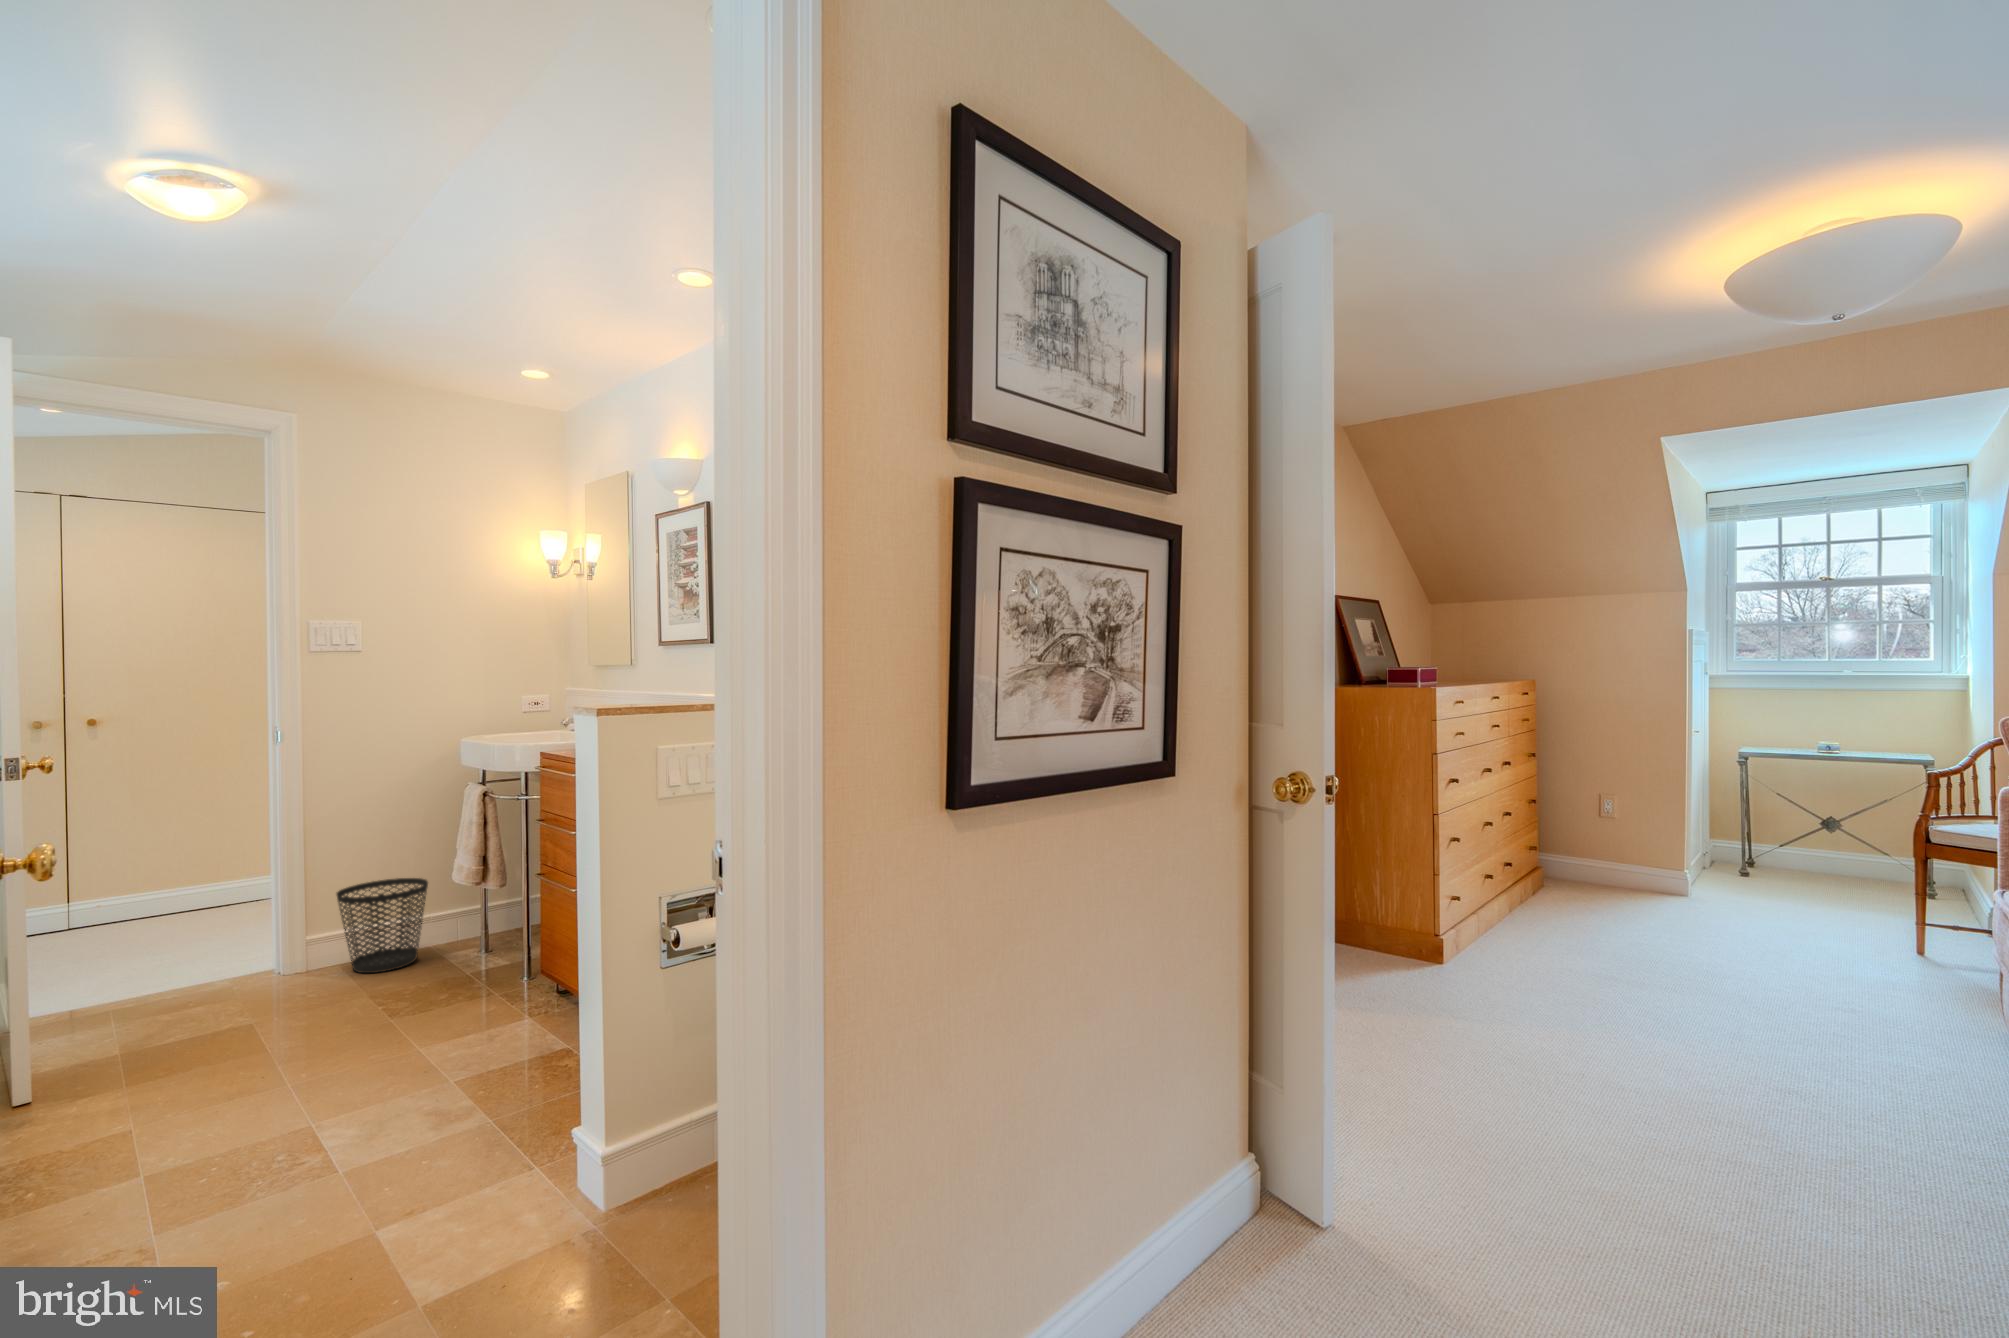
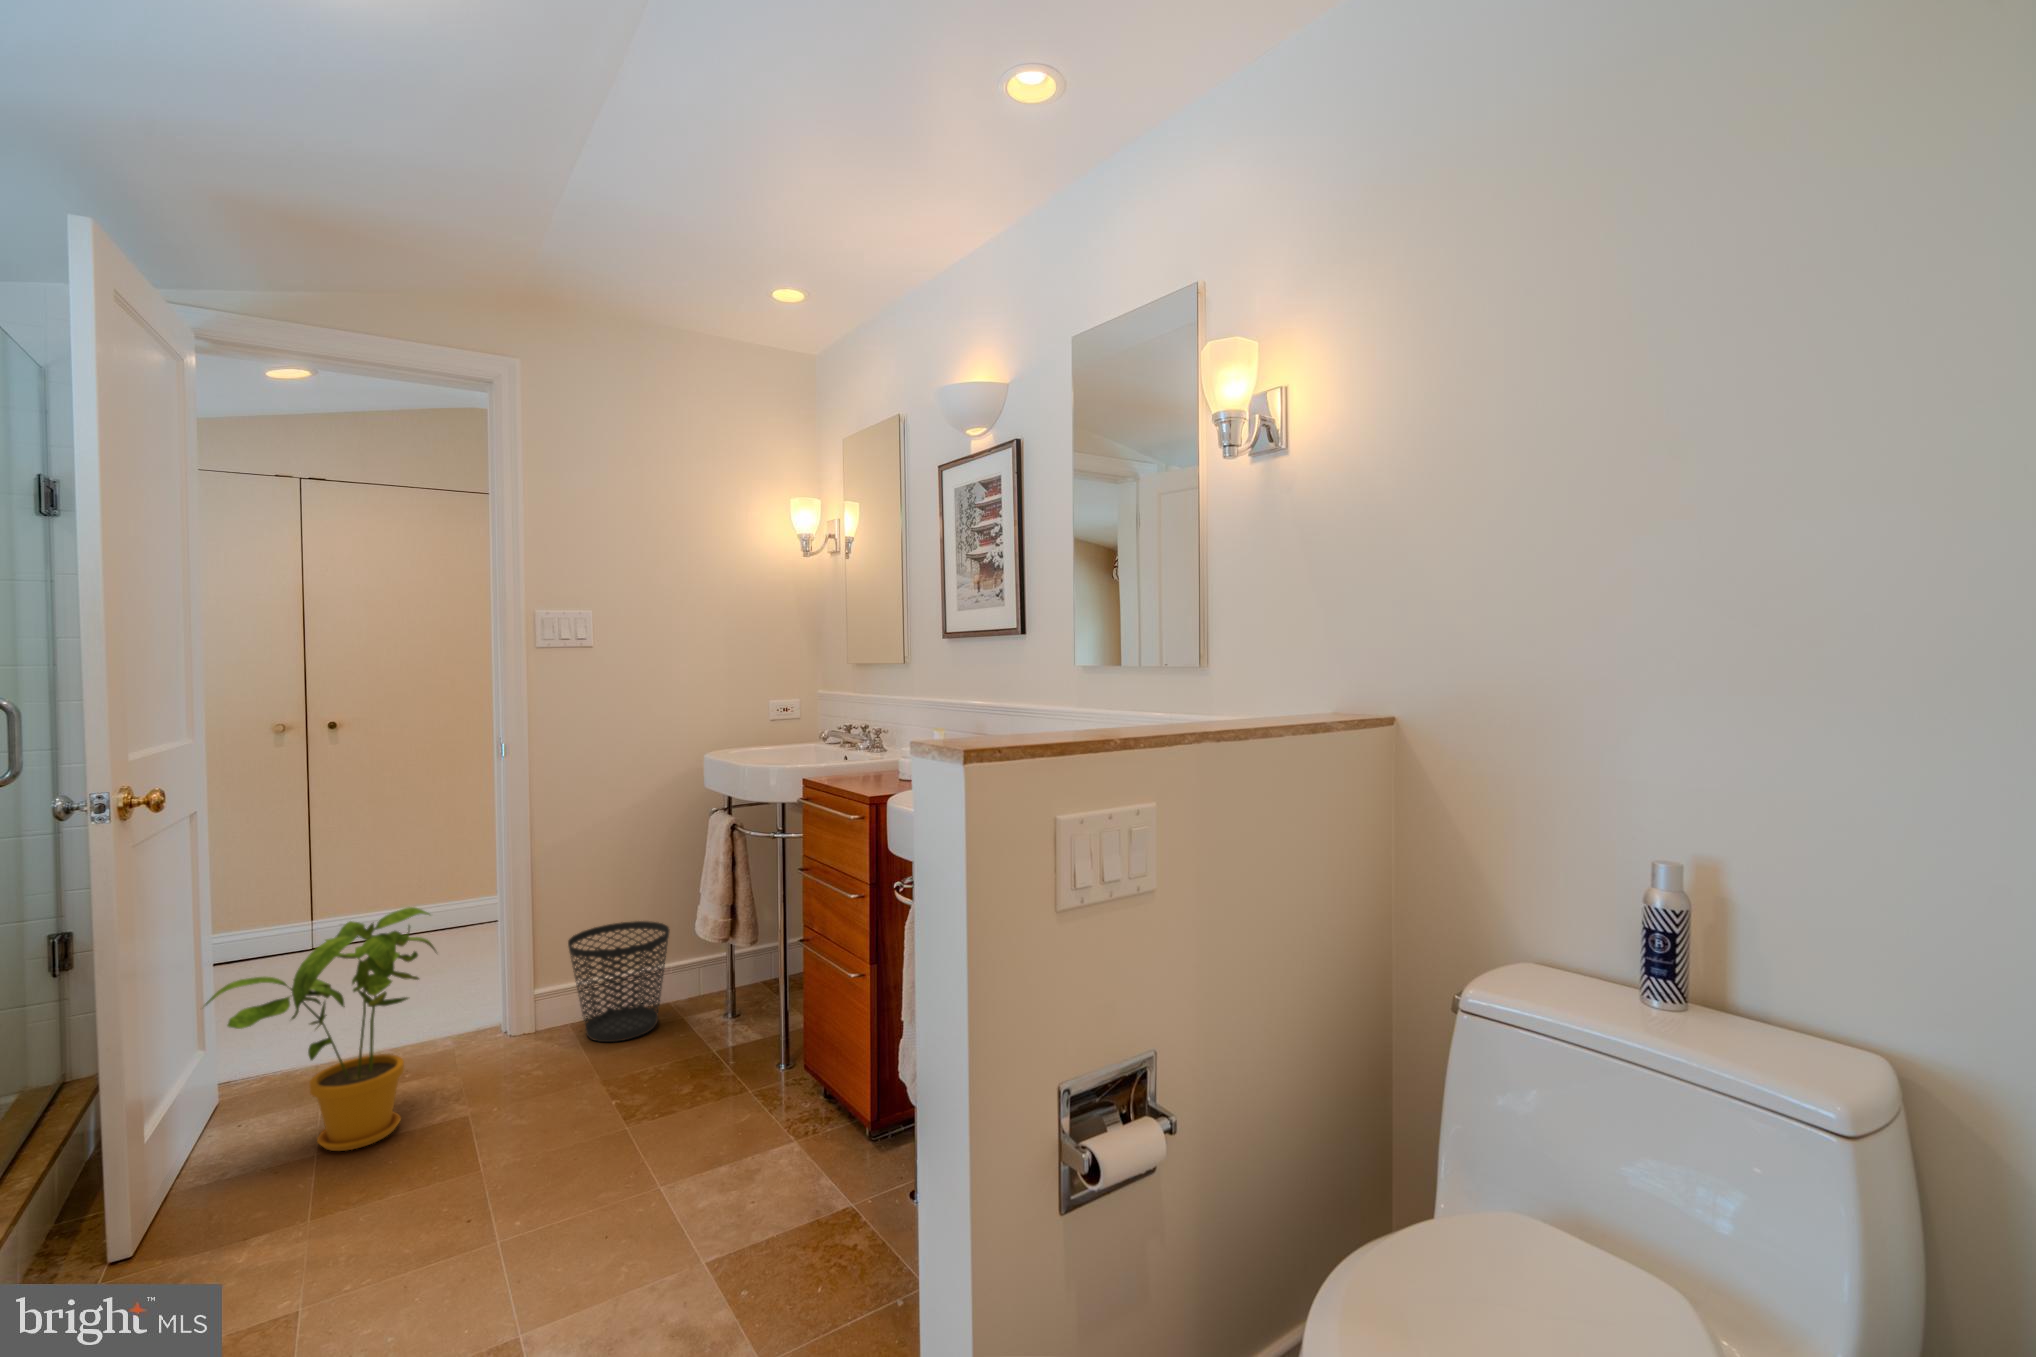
house plant: none [17,855,224,1049] -> present [205,907,436,1151]

